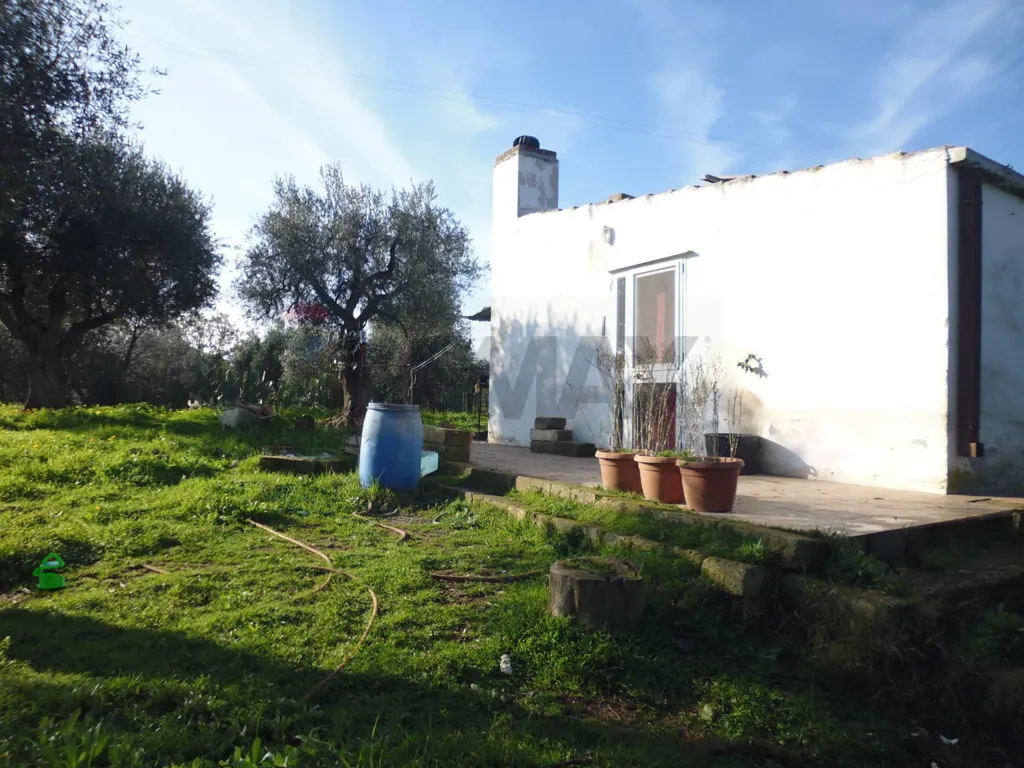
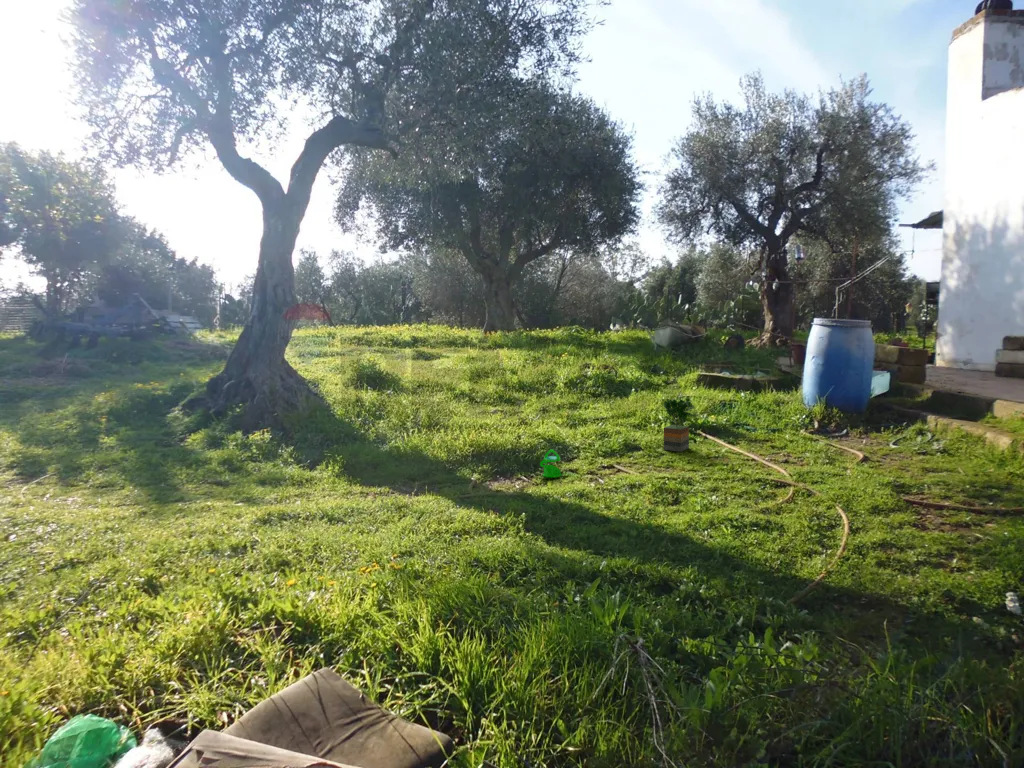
potted tree: none [203,484,242,544] -> present [663,399,695,452]

